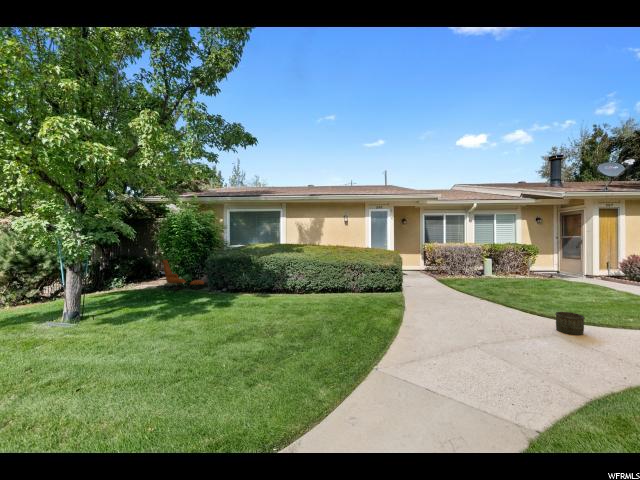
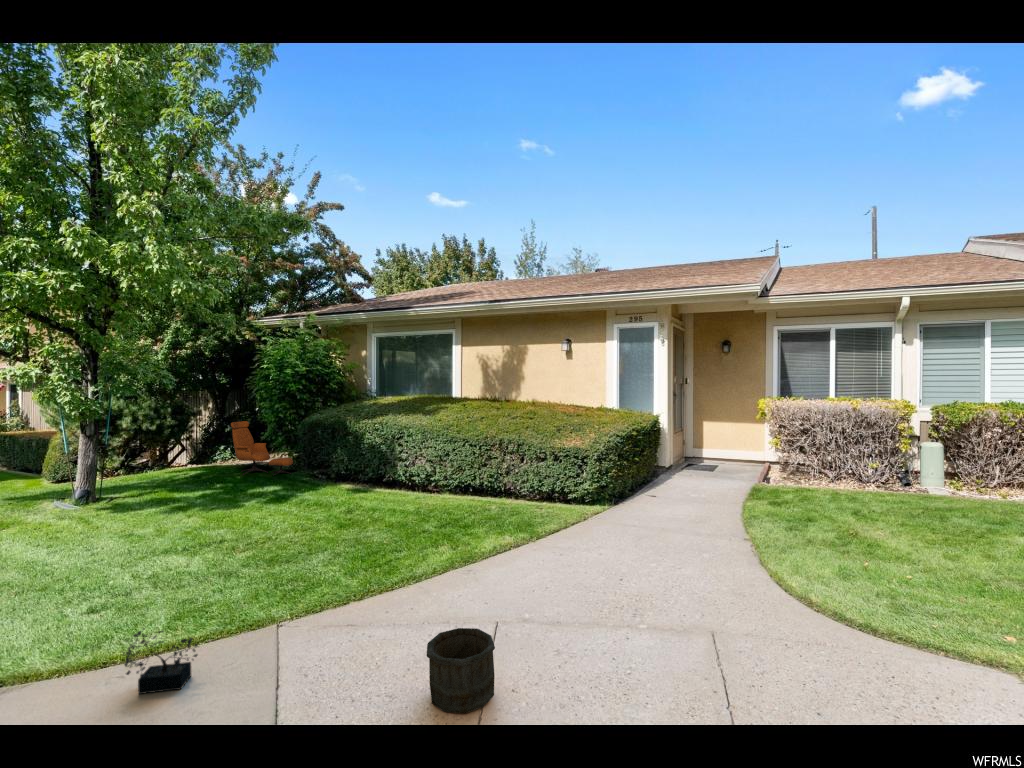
wooden bucket: present [555,312,585,335] -> present [427,628,495,714]
decorative plant: none [379,346,406,375] -> present [124,628,198,694]

